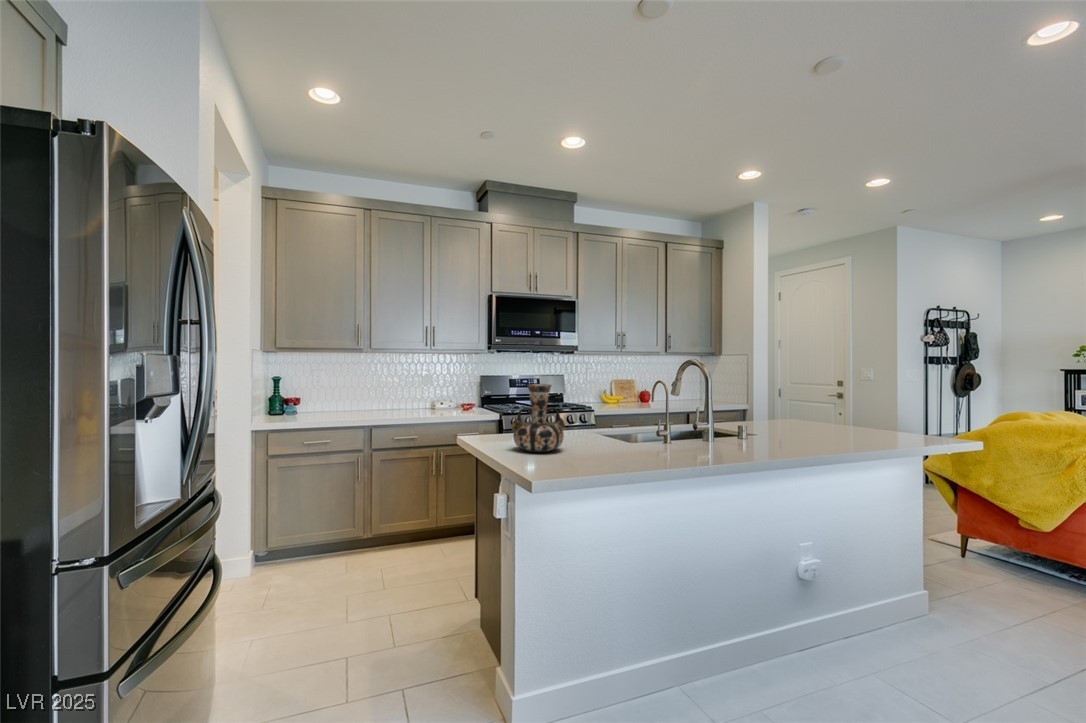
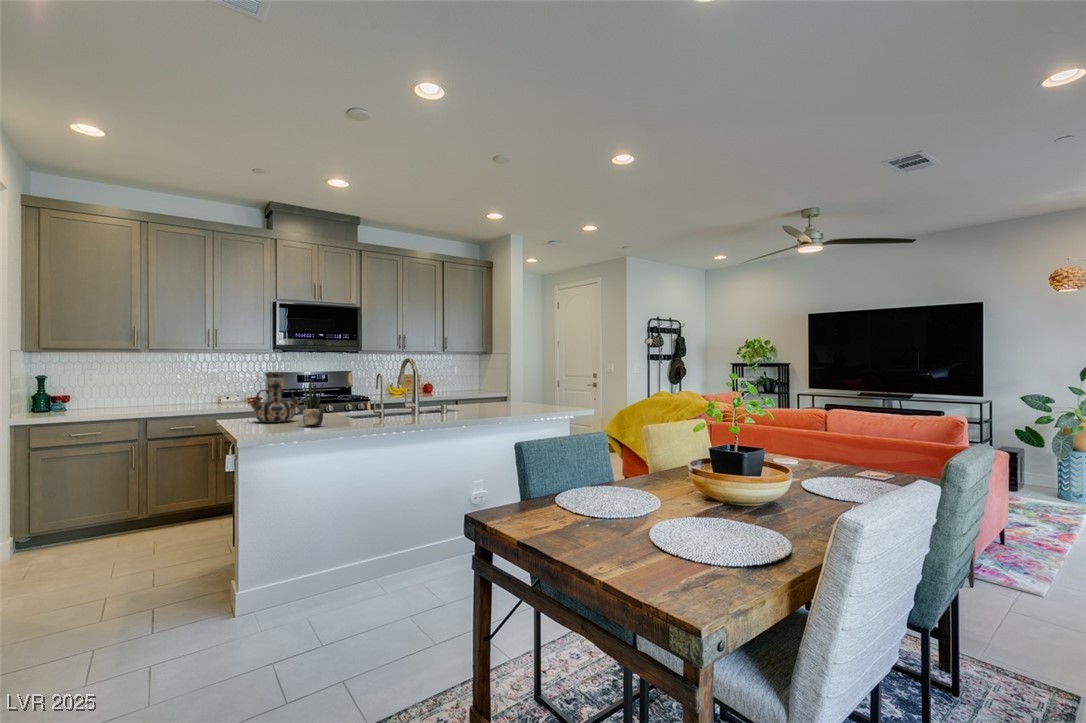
potted plant: none [588,397,614,463] -> present [303,380,323,426]

